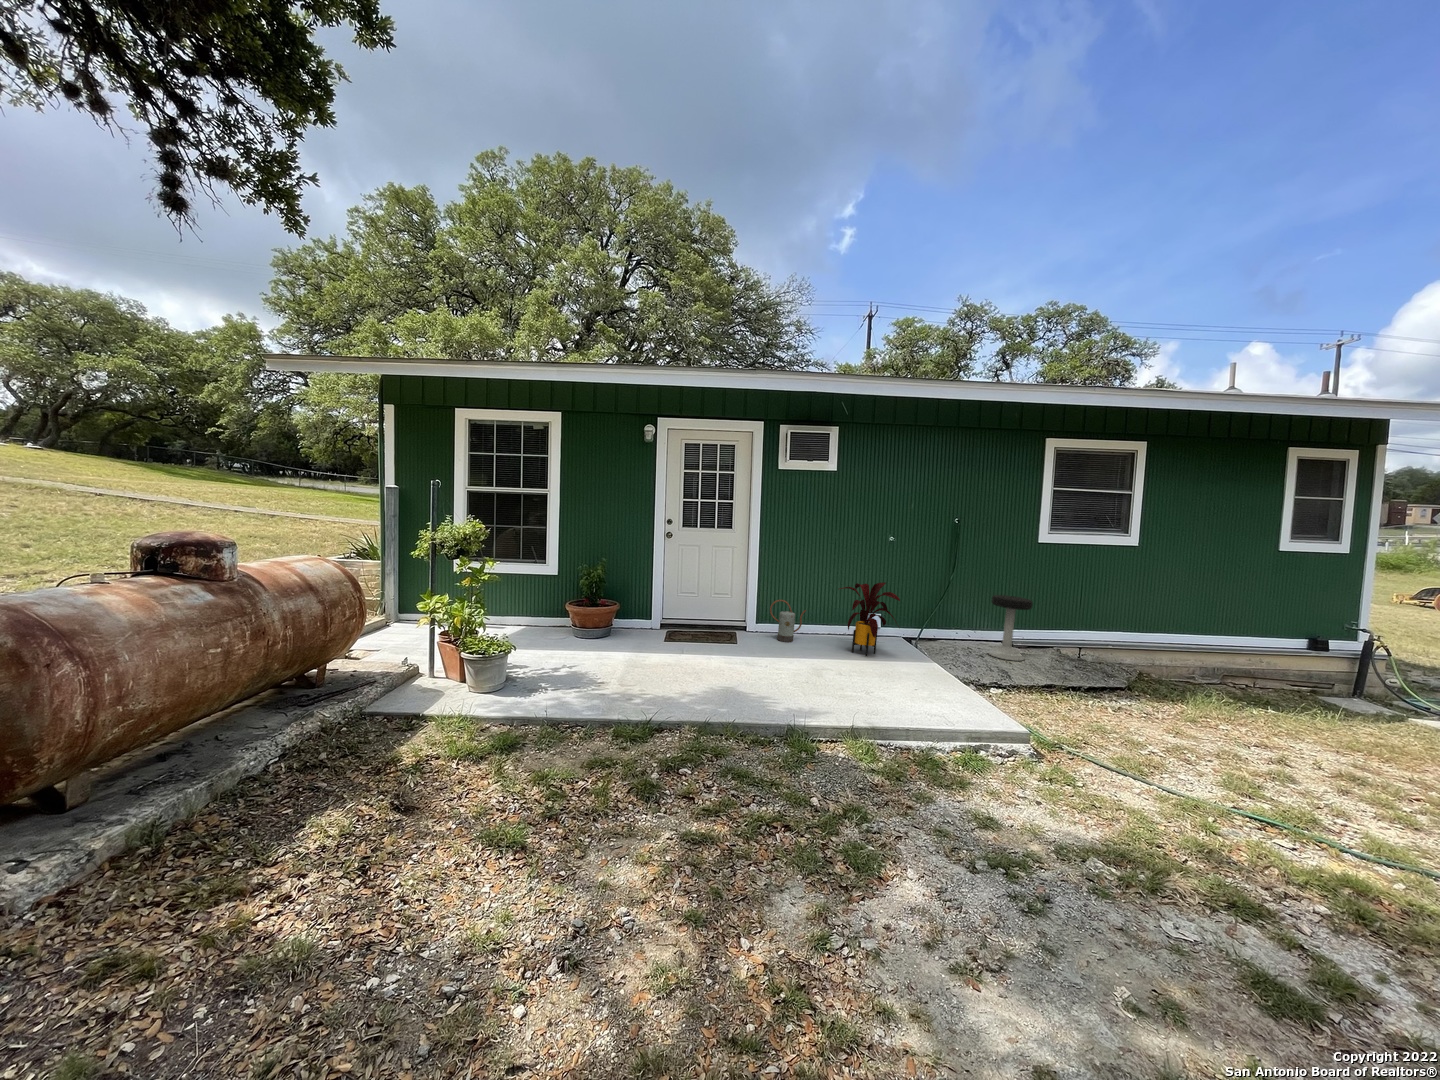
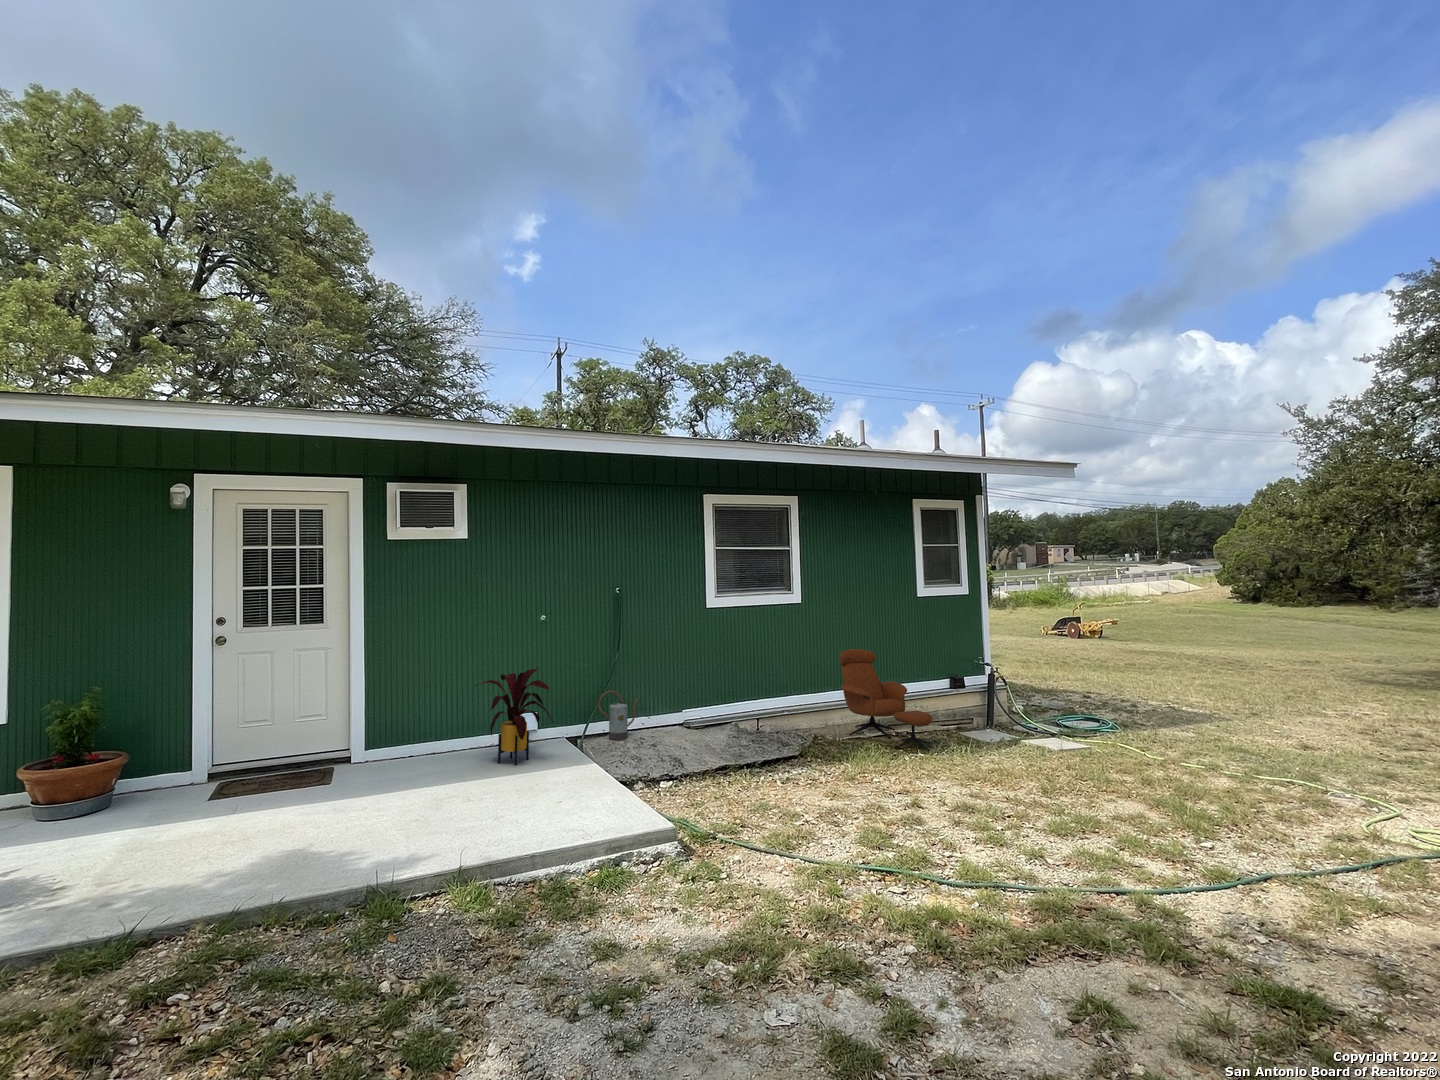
stool: present [989,595,1033,661] -> none [660,665,700,738]
watering can: present [770,600,806,642] -> present [598,691,639,740]
lounge chair: none [1186,605,1313,725] -> present [840,649,932,751]

